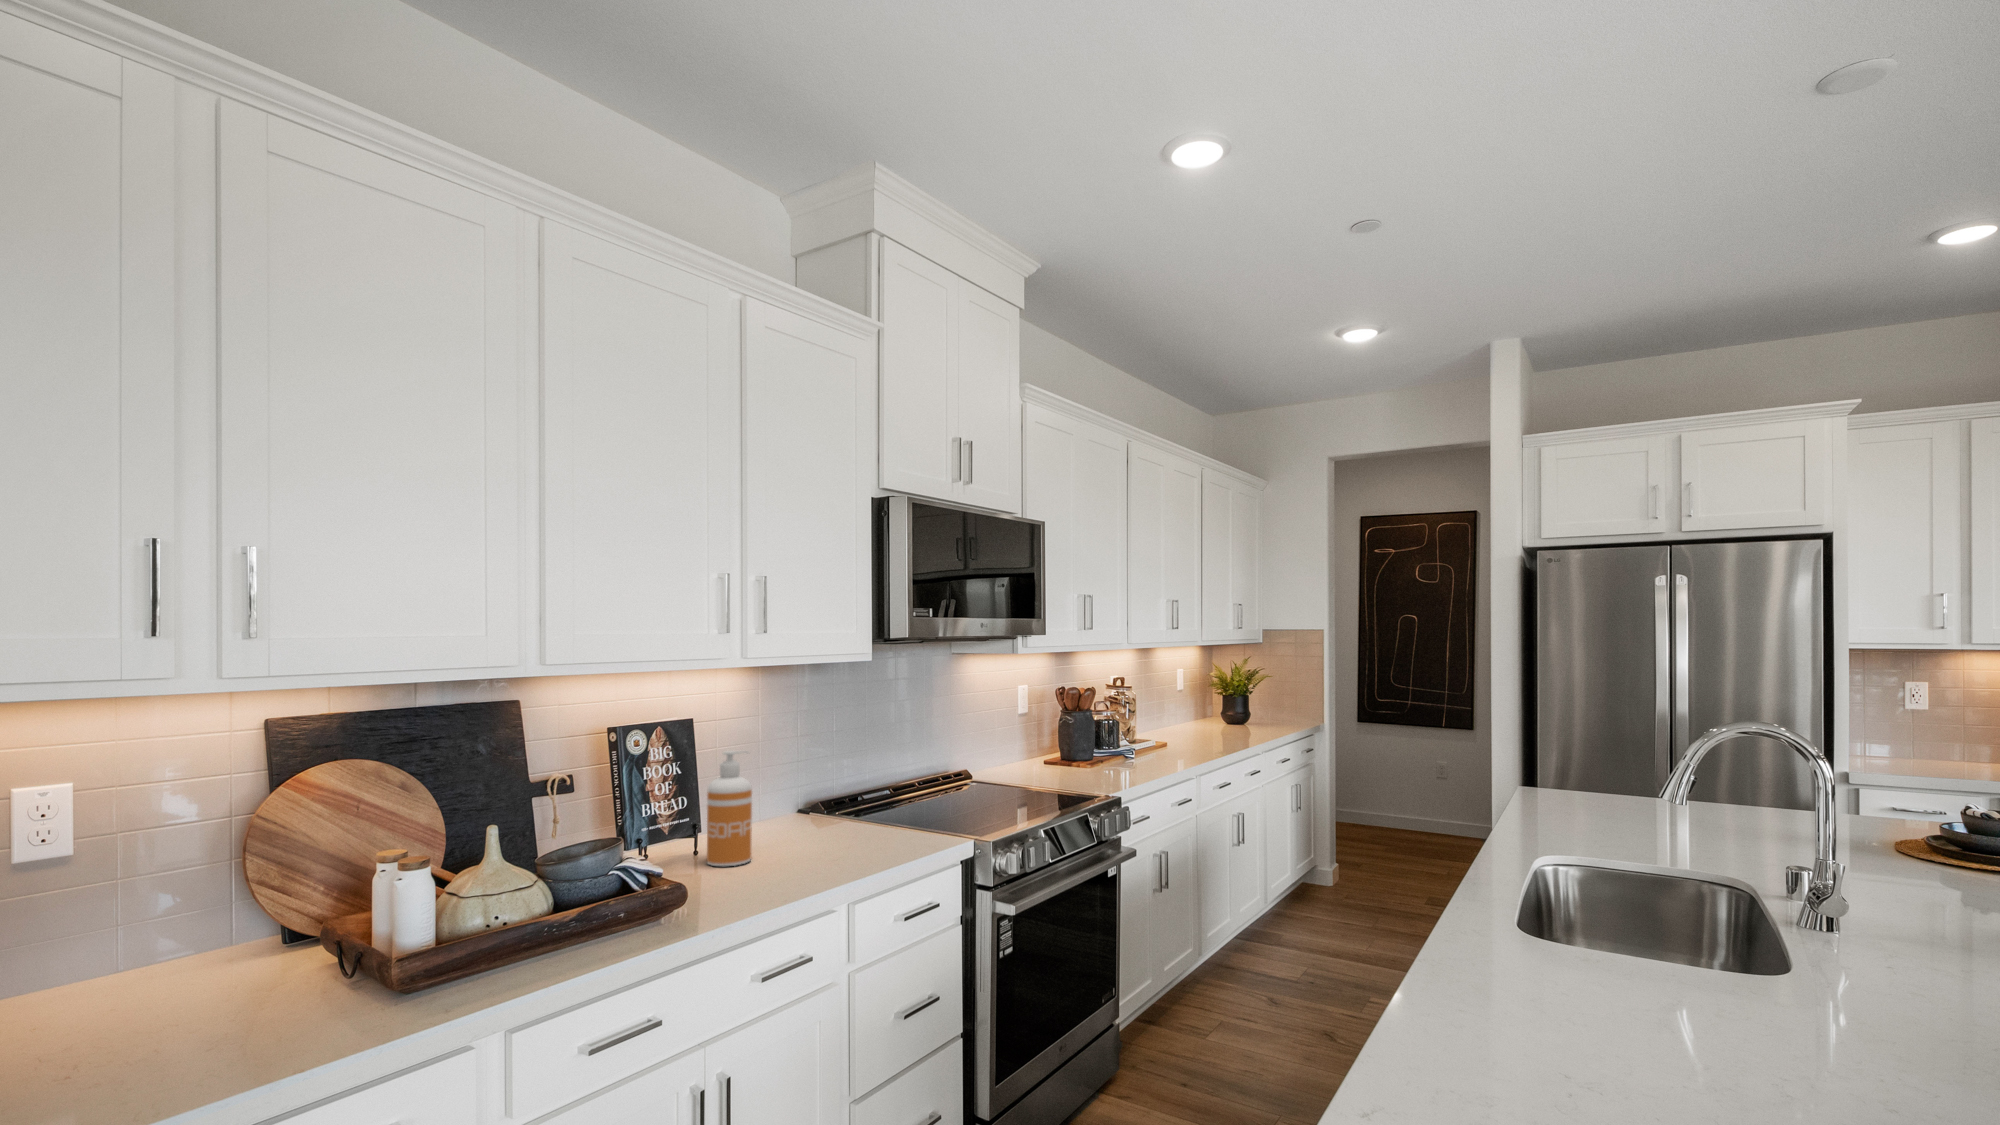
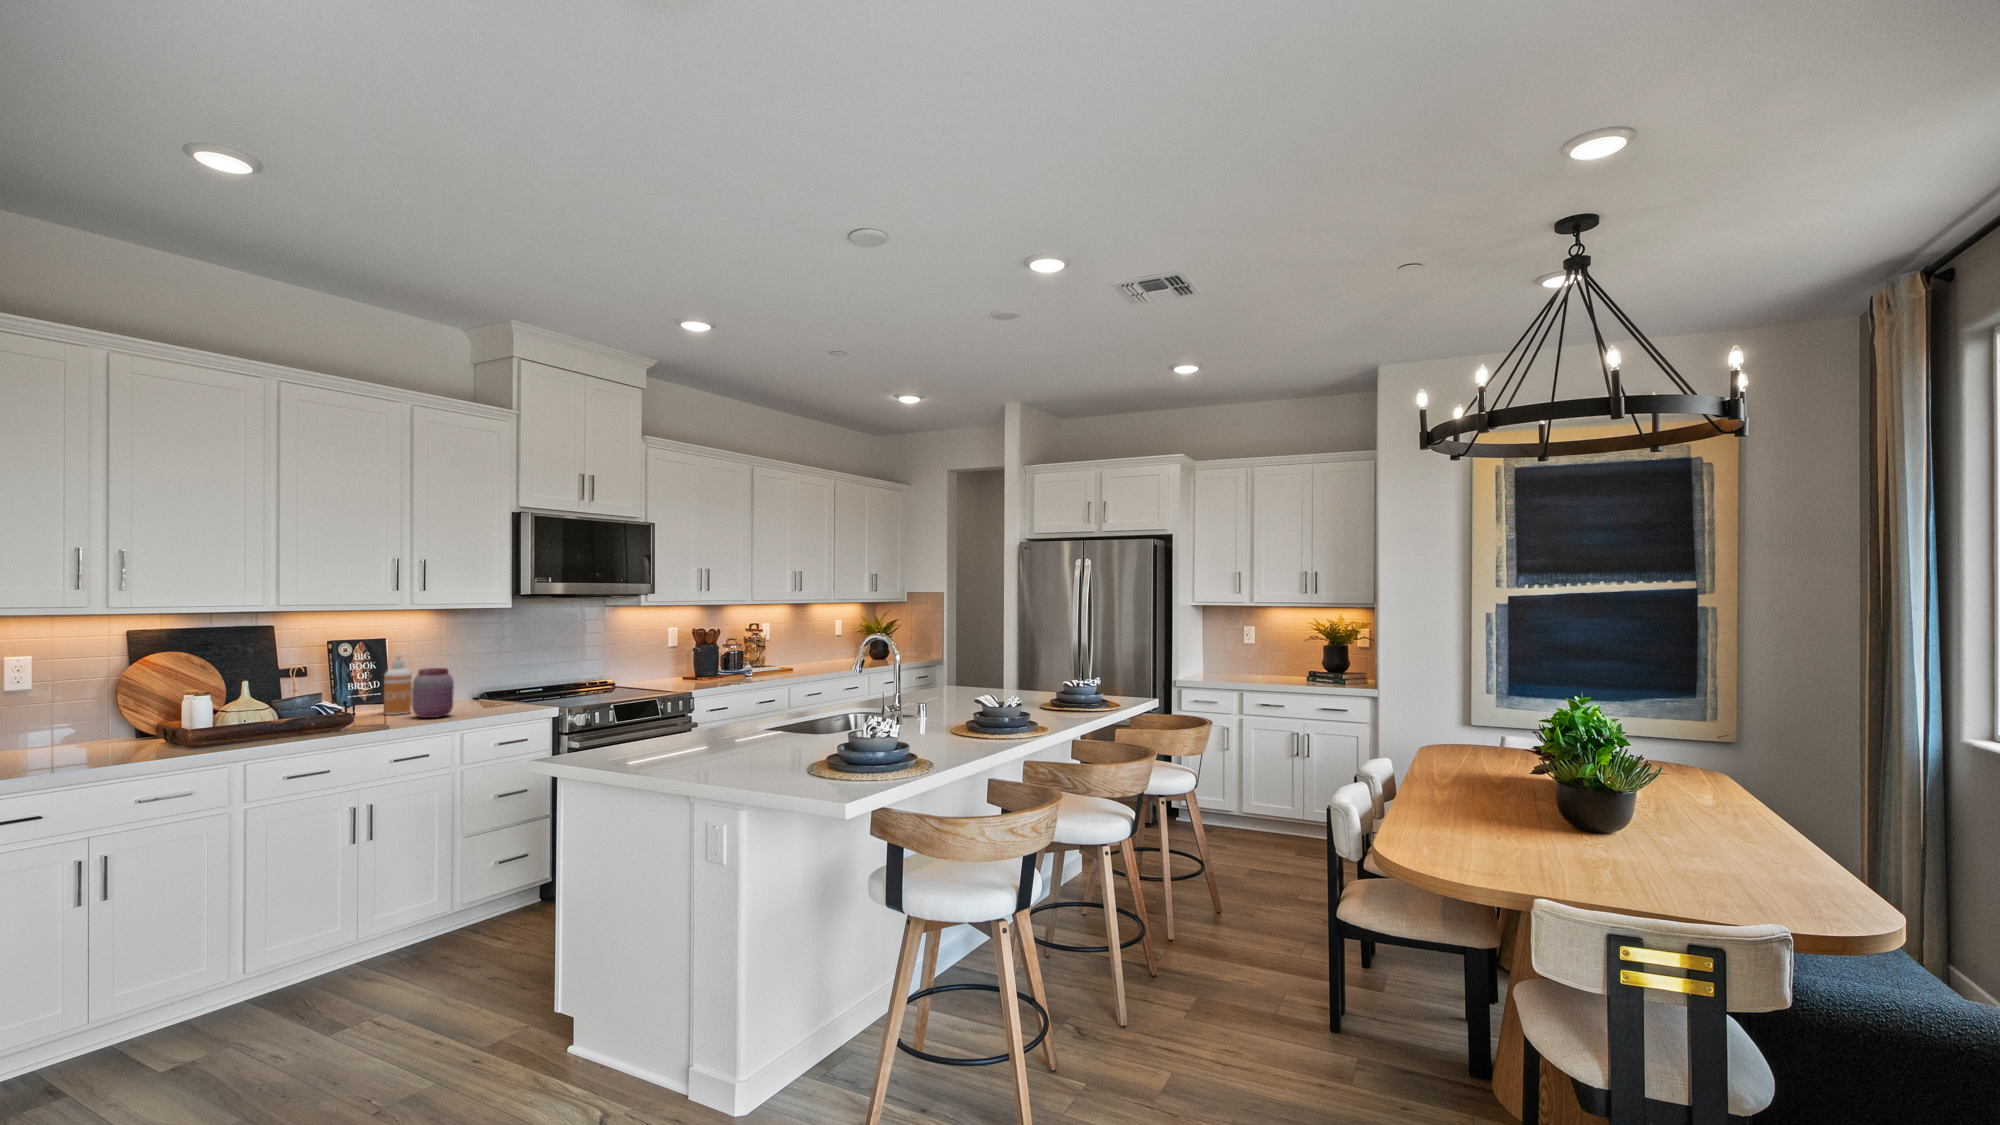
jar: none [769,777,838,877] -> present [412,668,454,718]

